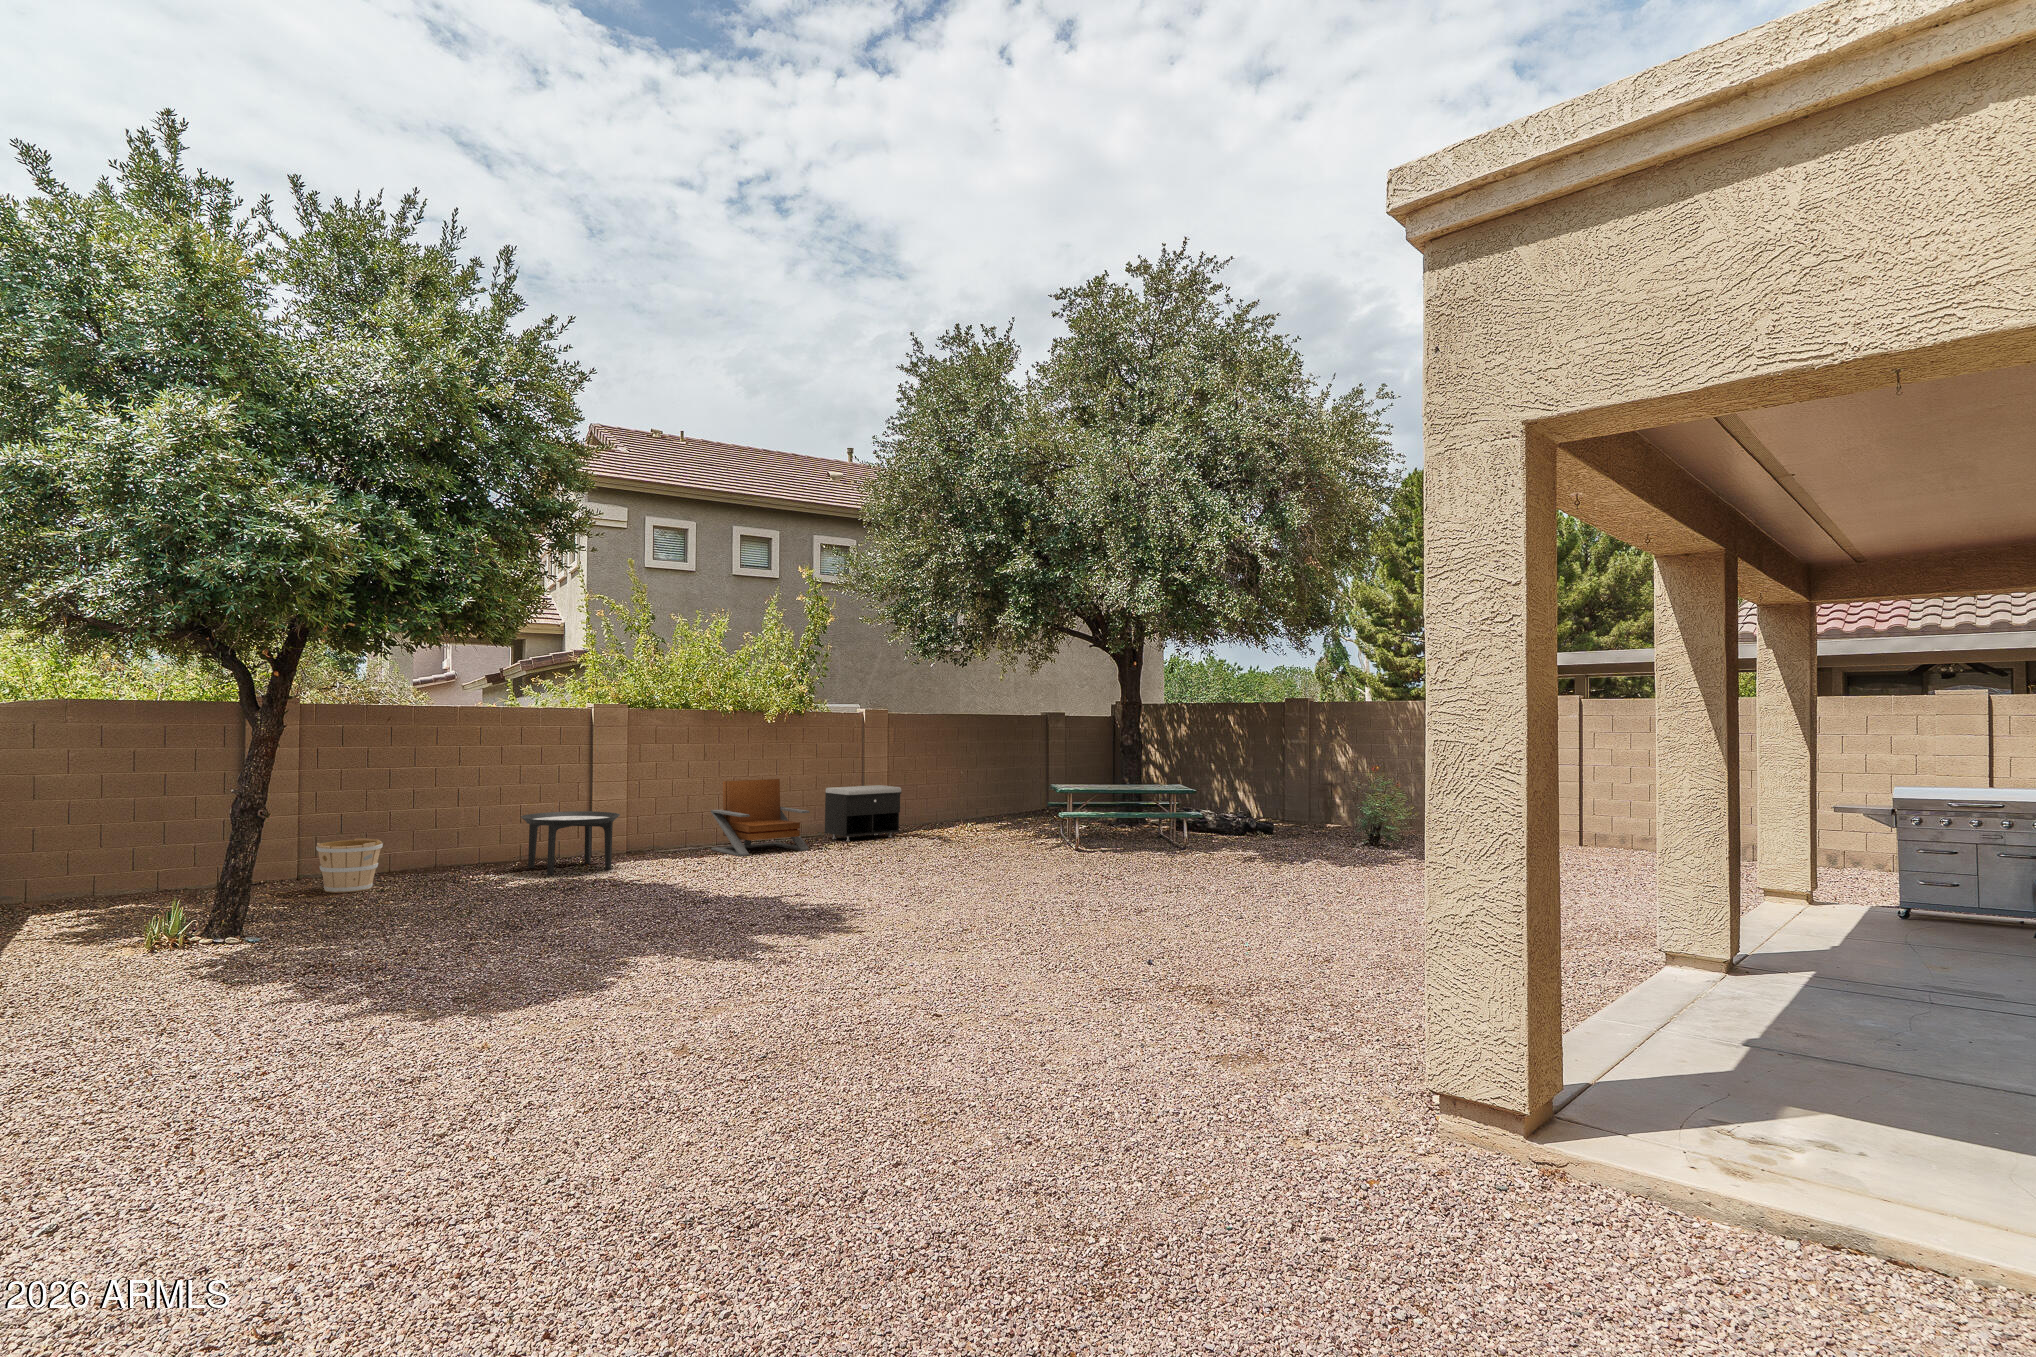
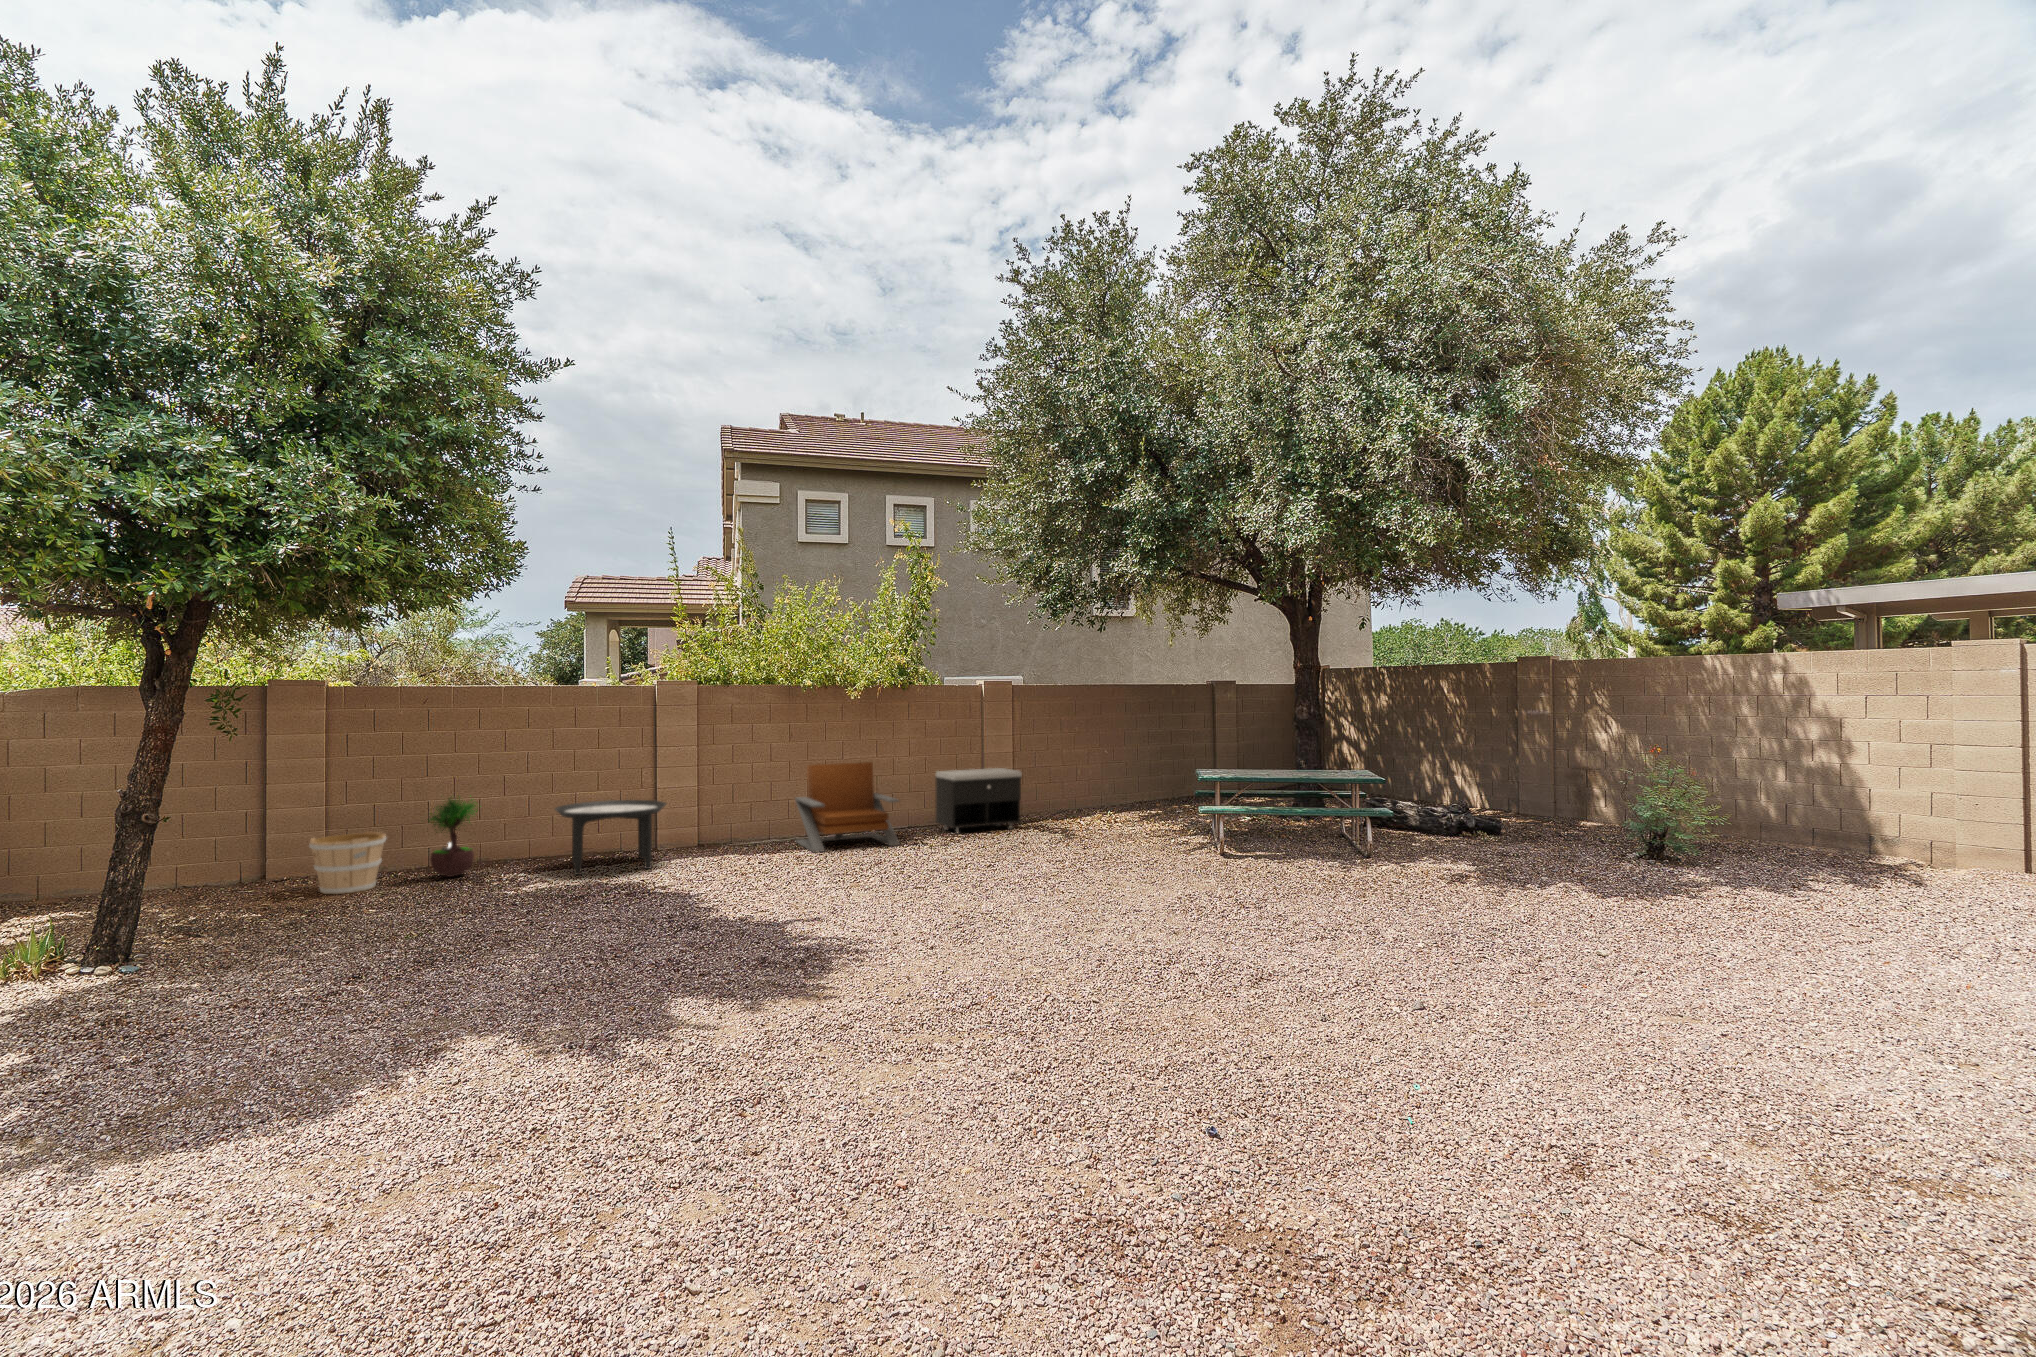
potted tree: none [410,801,460,879] -> present [427,797,478,877]

